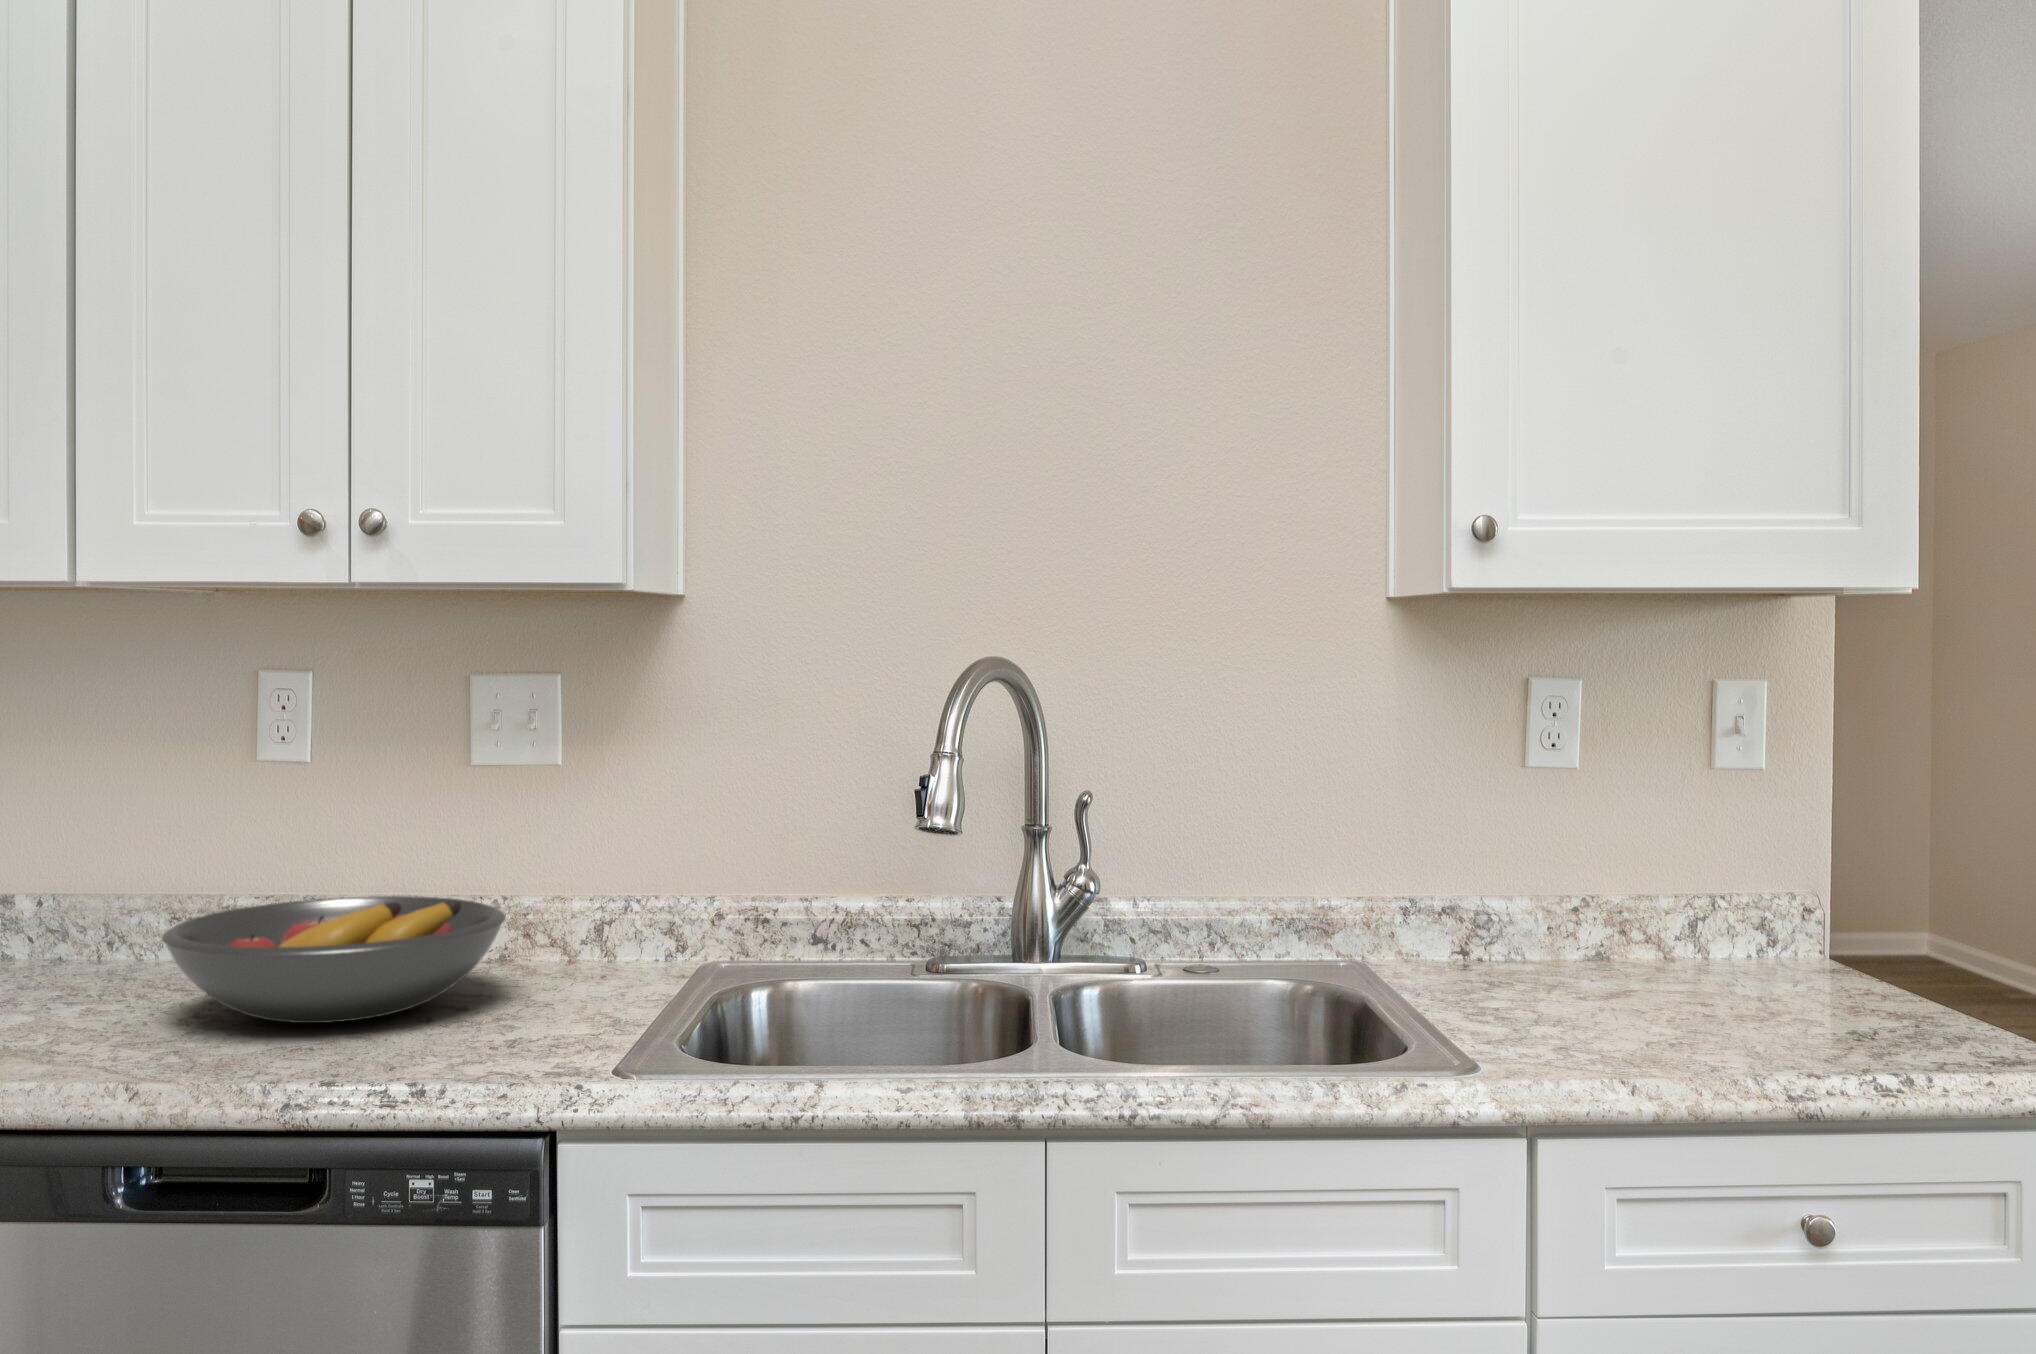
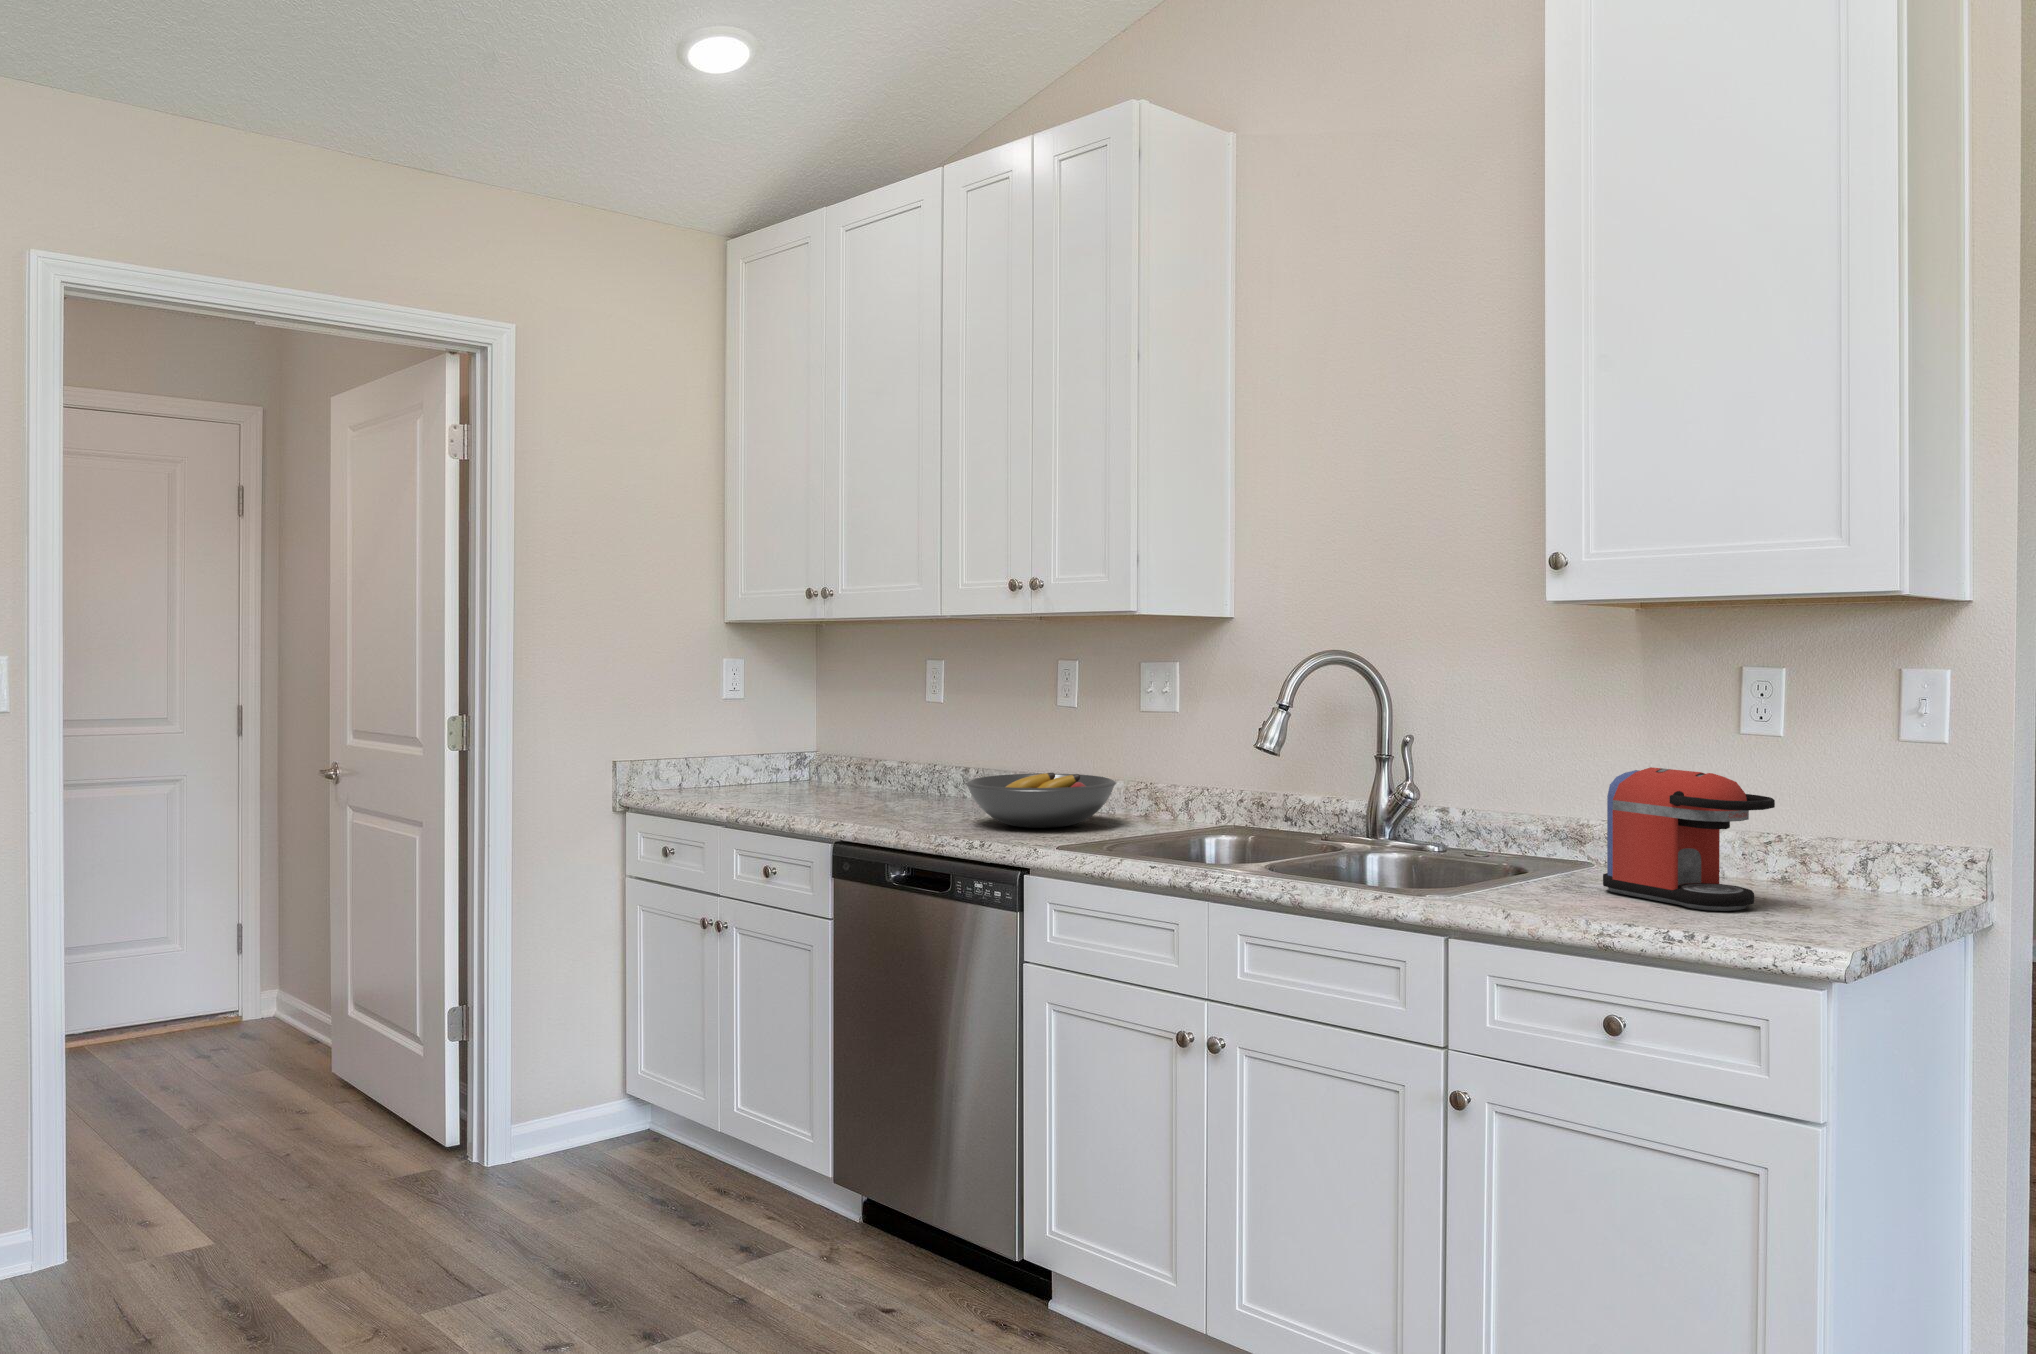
coffee maker: none [1516,823,1807,1024] -> present [1603,767,1775,911]

